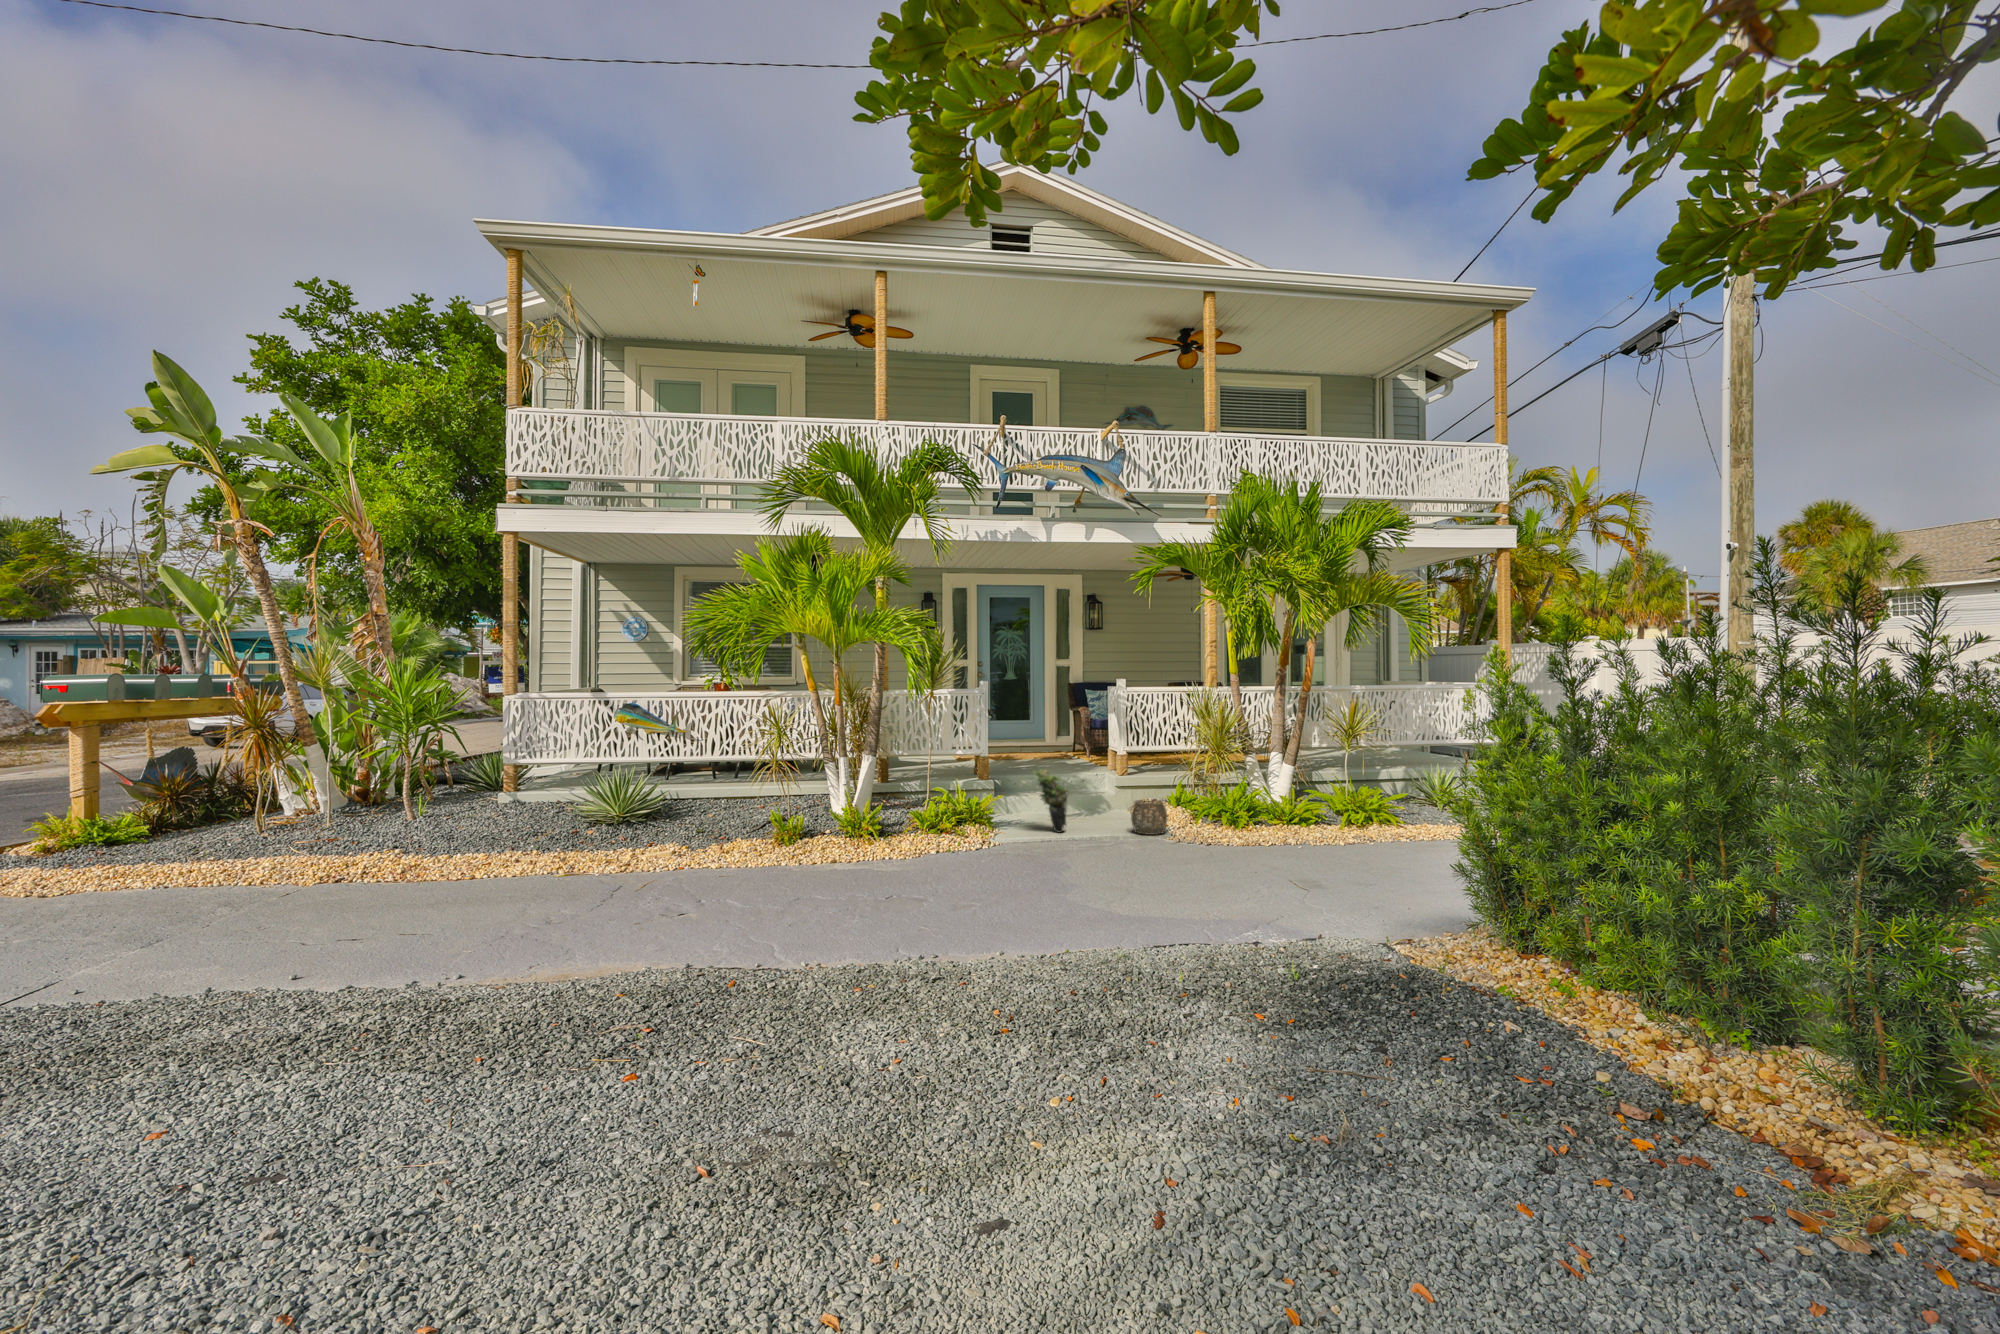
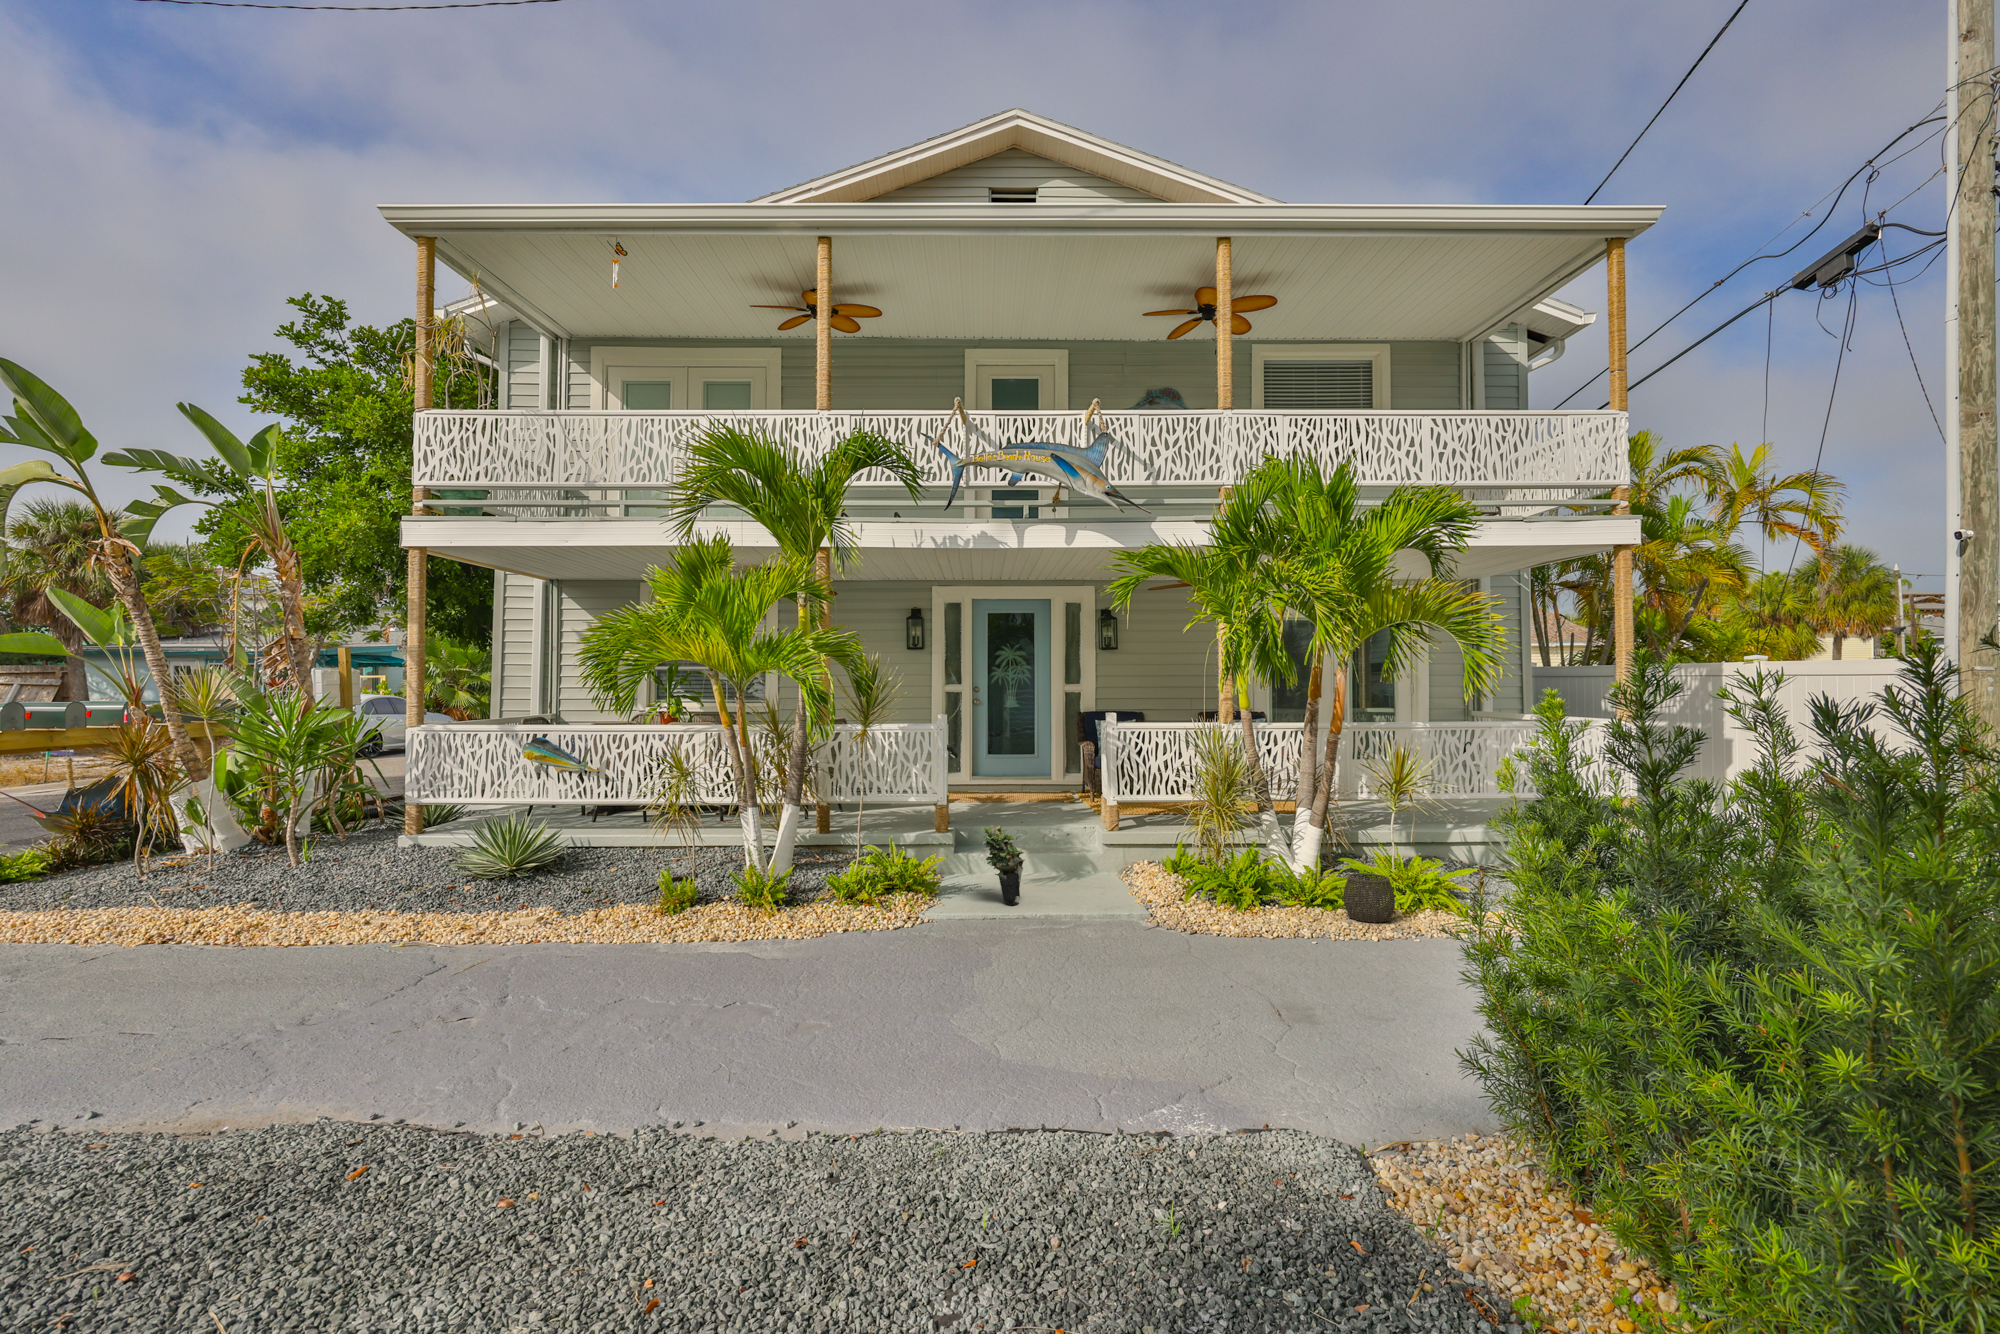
woven basket: present [1131,800,1168,835] -> present [1343,873,1395,923]

